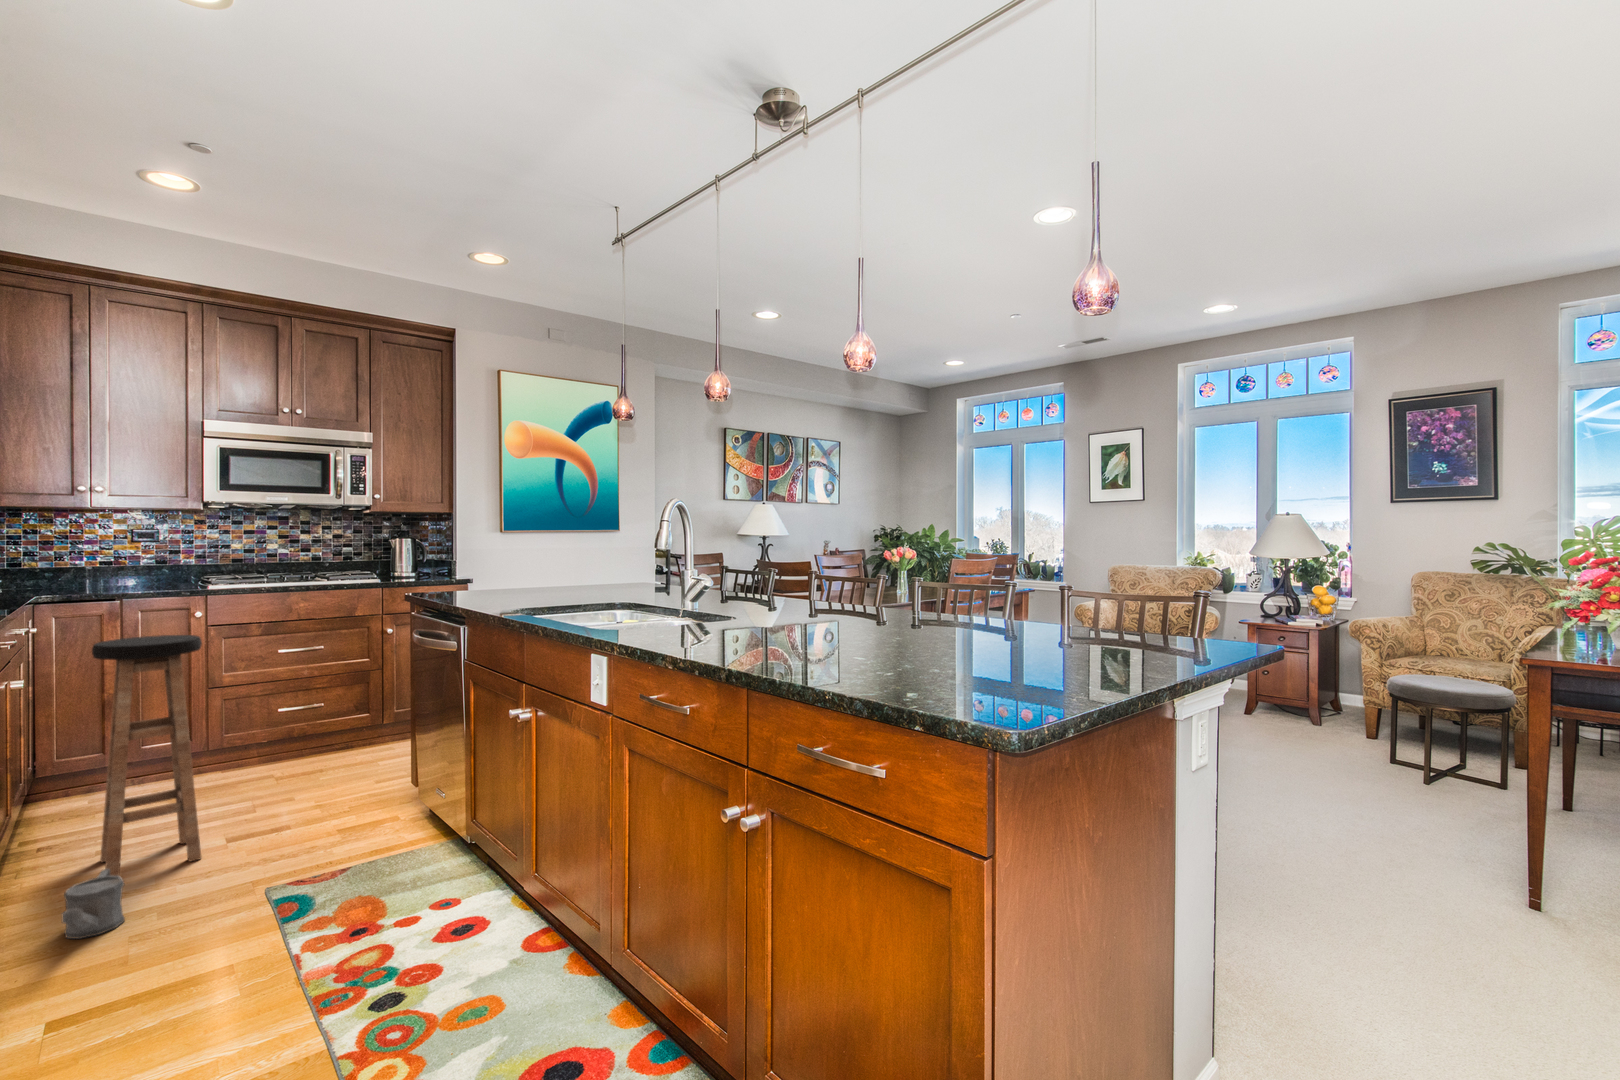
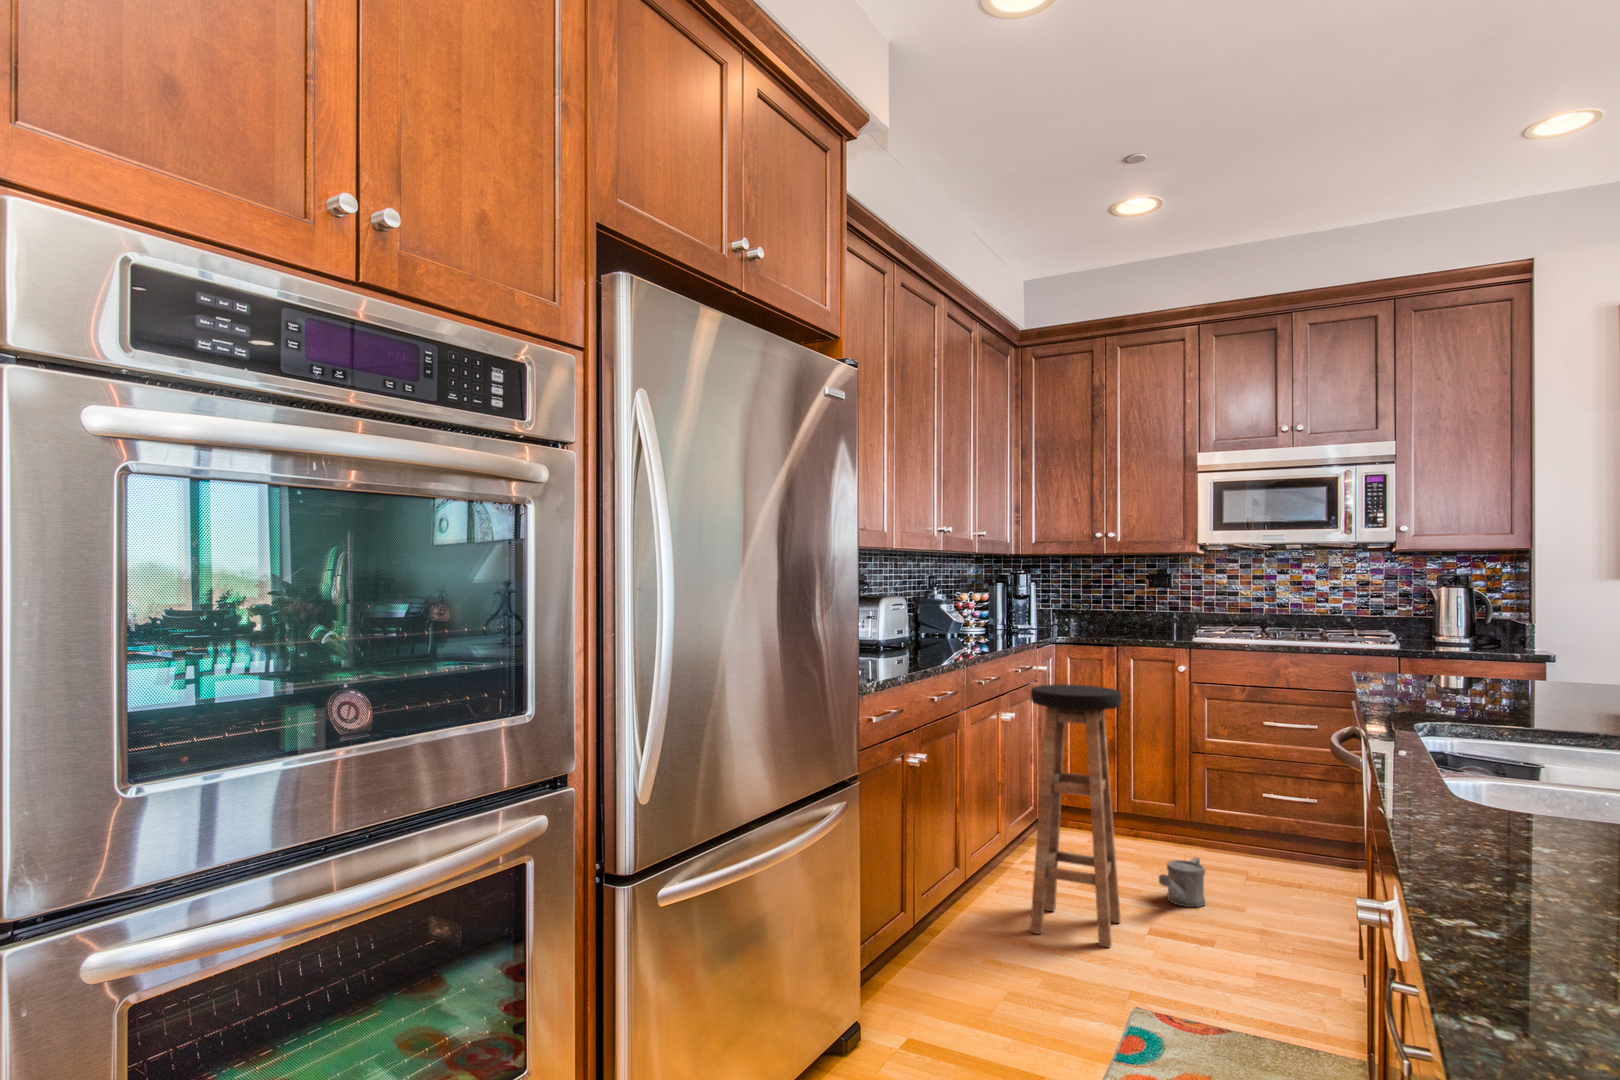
watering can: present [62,869,125,939] -> present [1159,857,1205,907]

